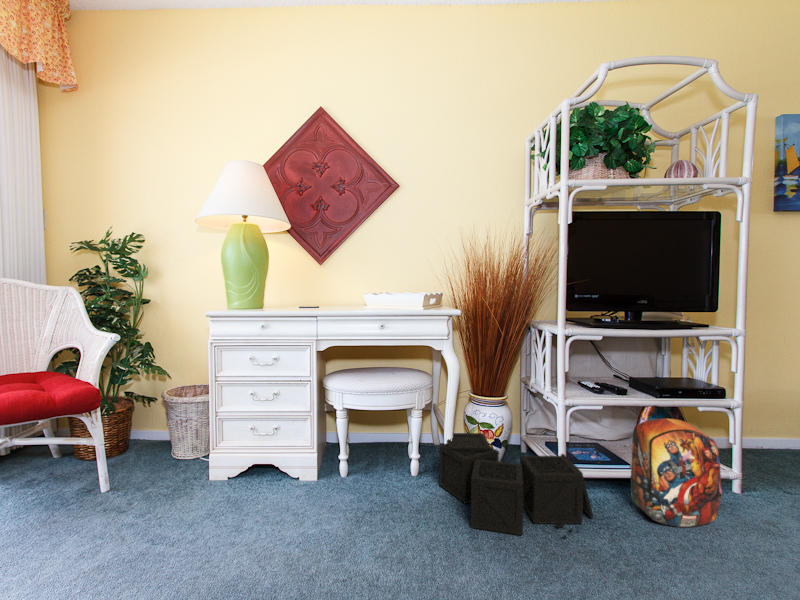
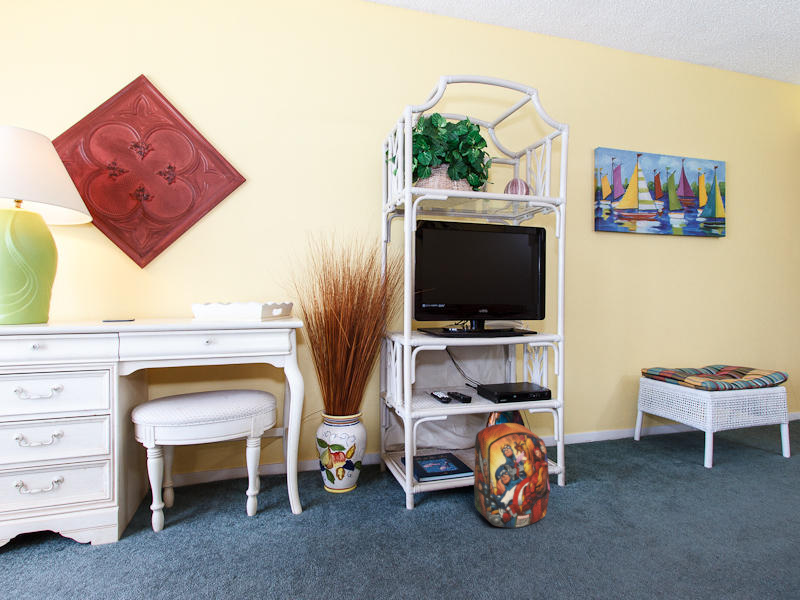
storage bin: present [439,433,594,538] -> none [280,456,439,564]

